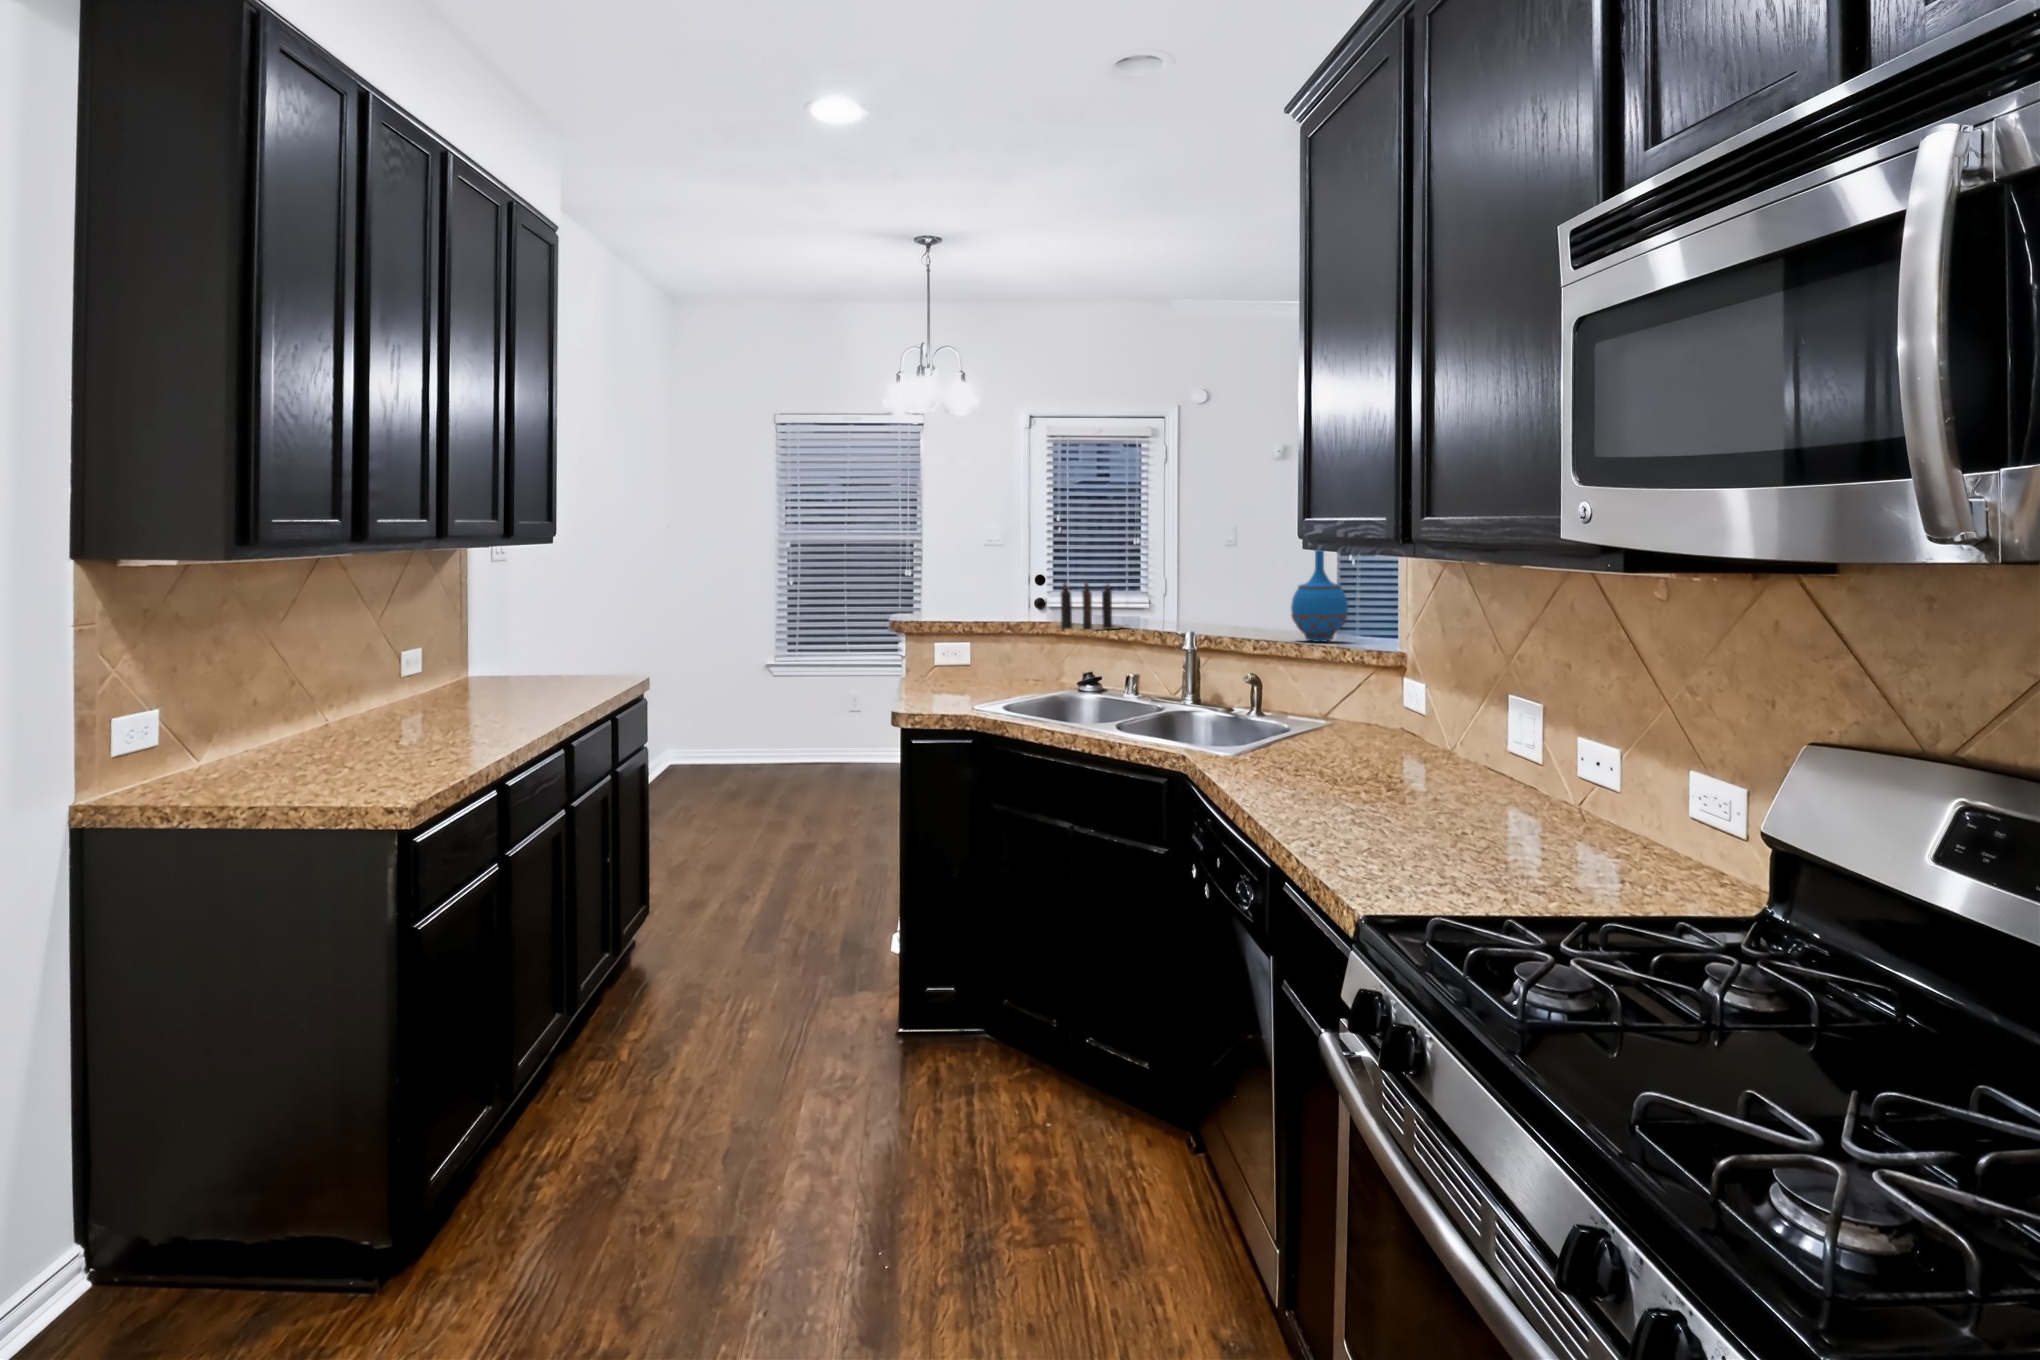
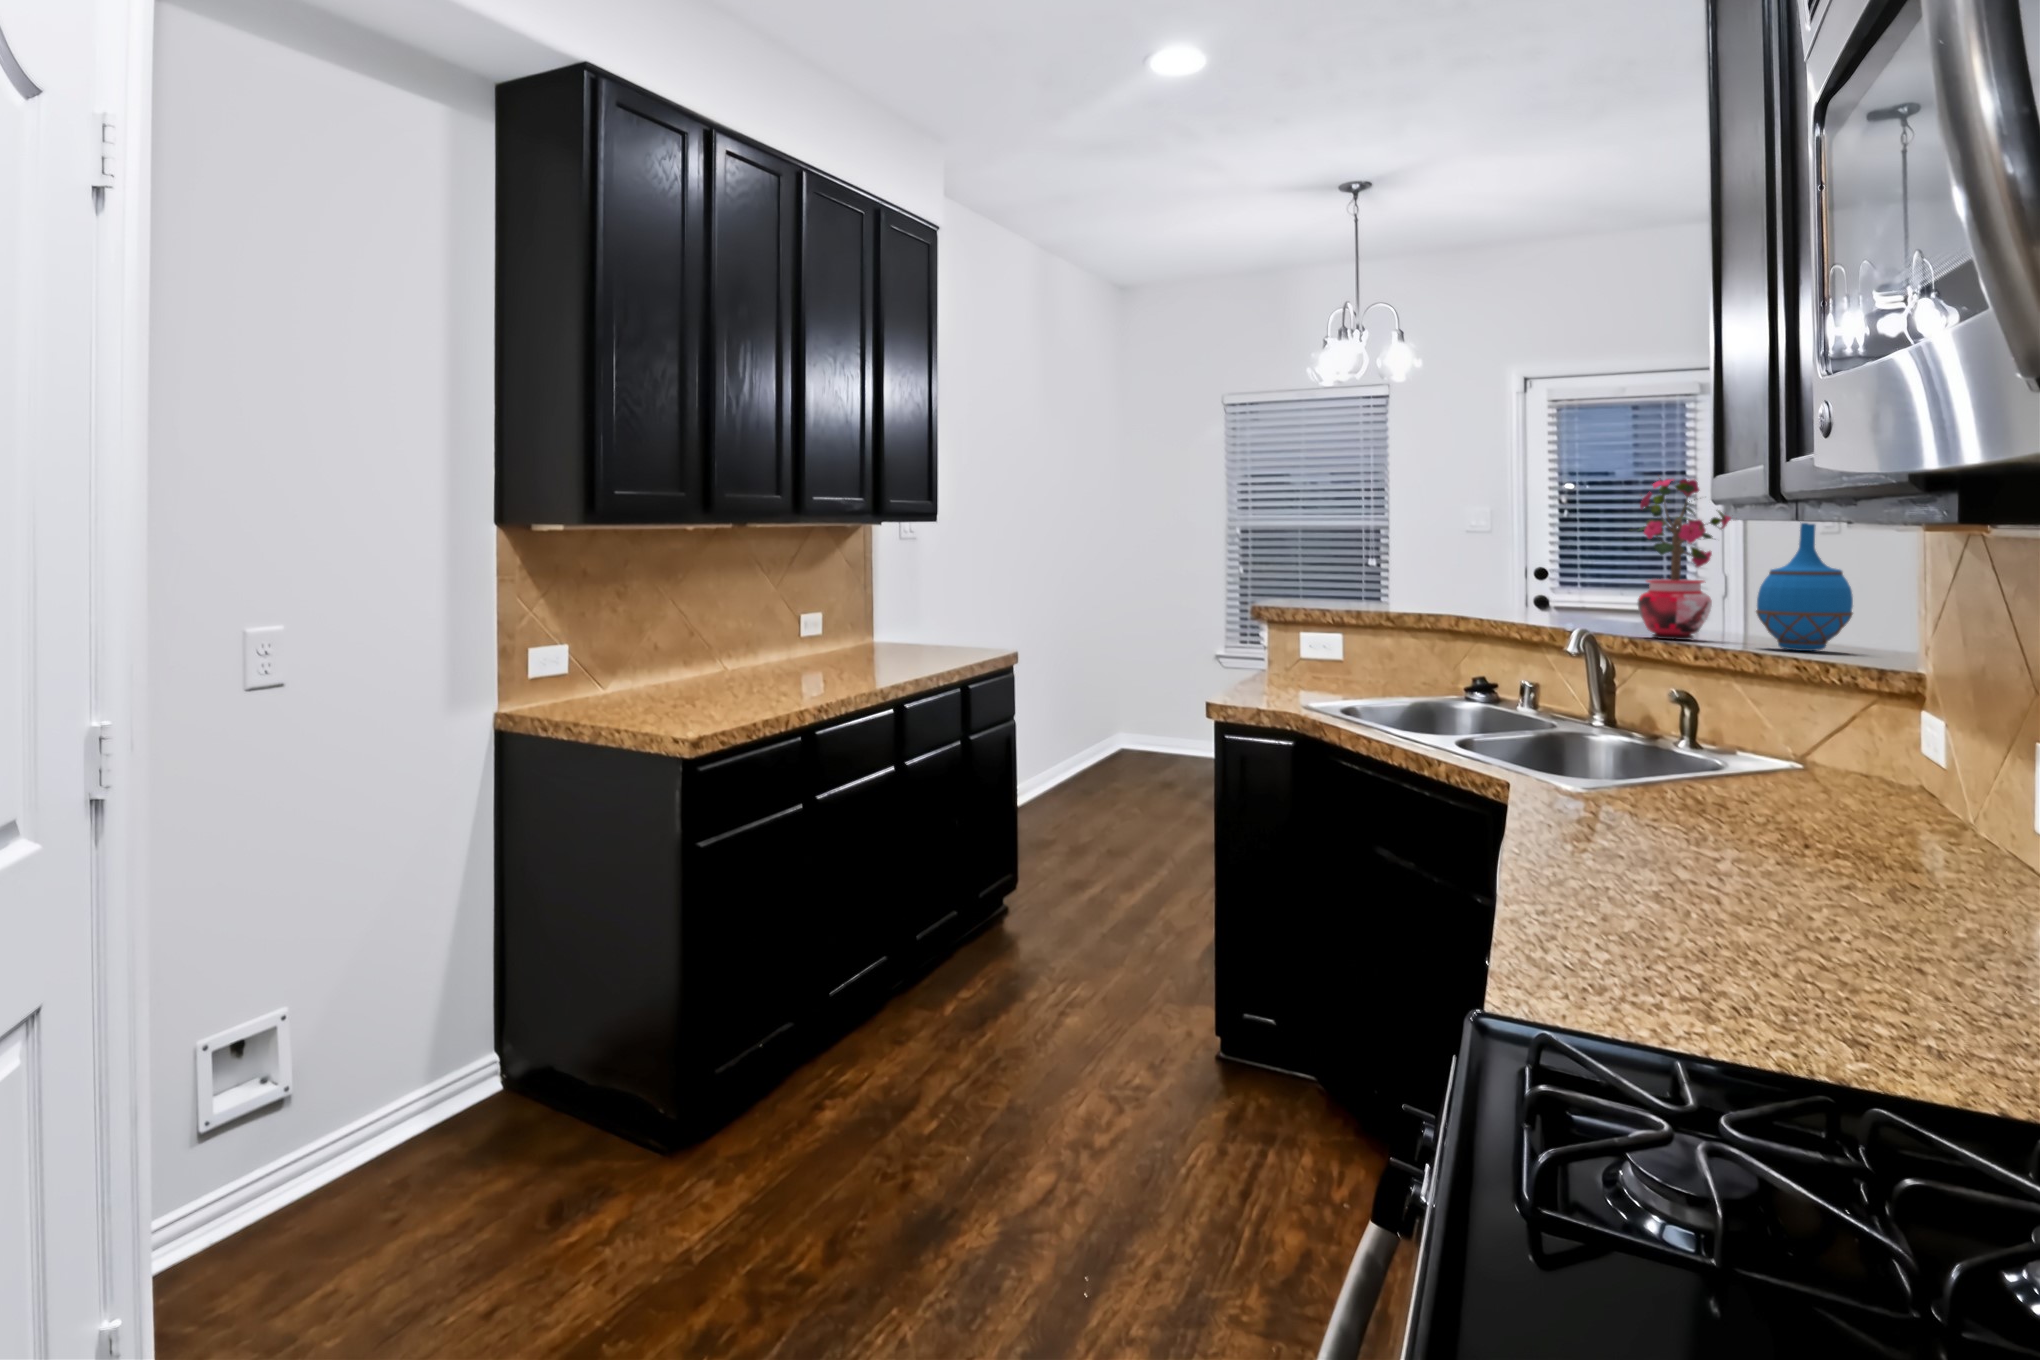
potted plant: none [1196,515,1267,637] -> present [1638,475,1731,640]
candle: present [1053,582,1129,631] -> none [1428,564,1560,625]

